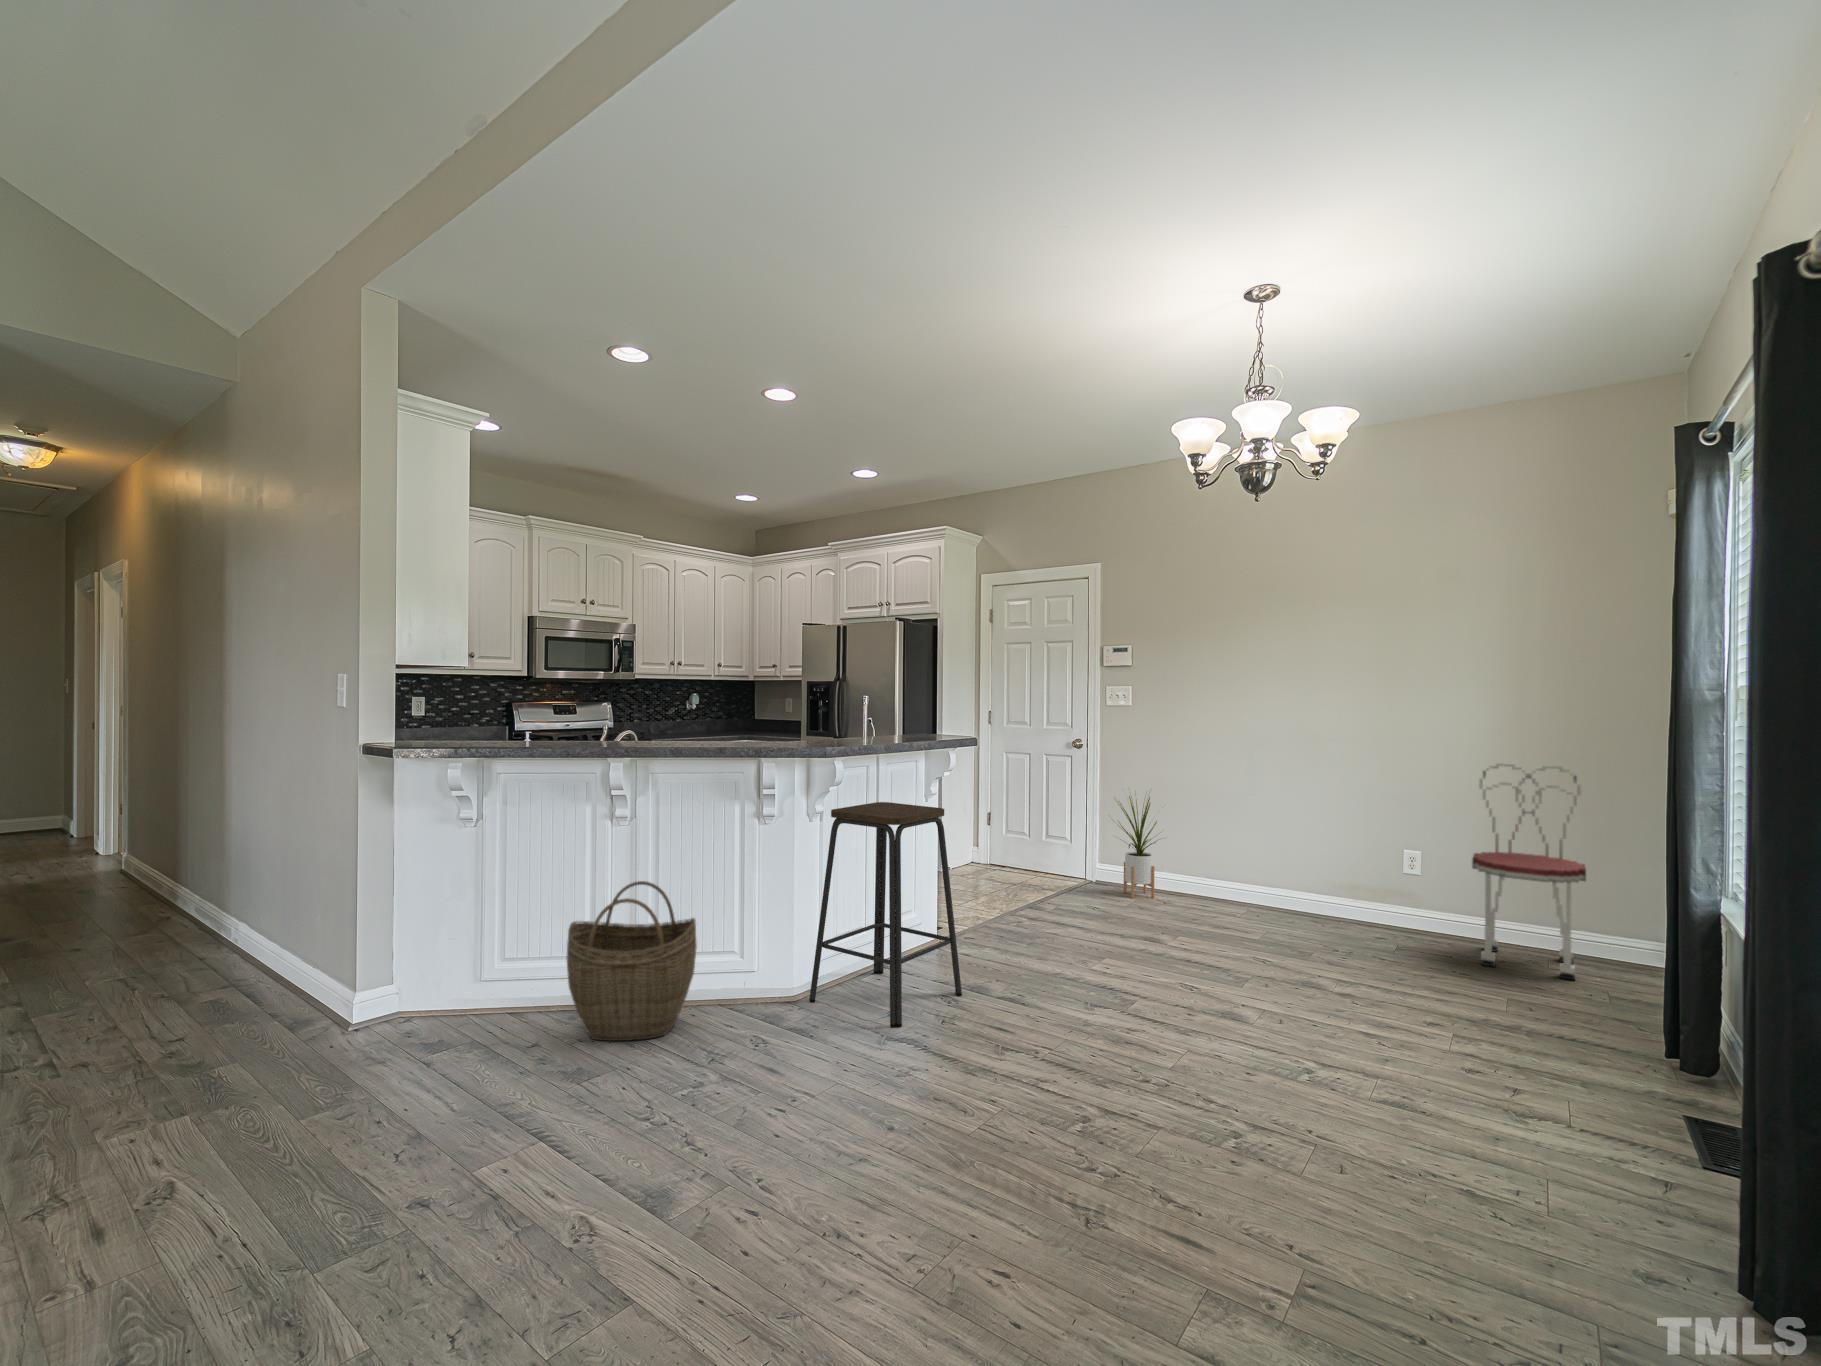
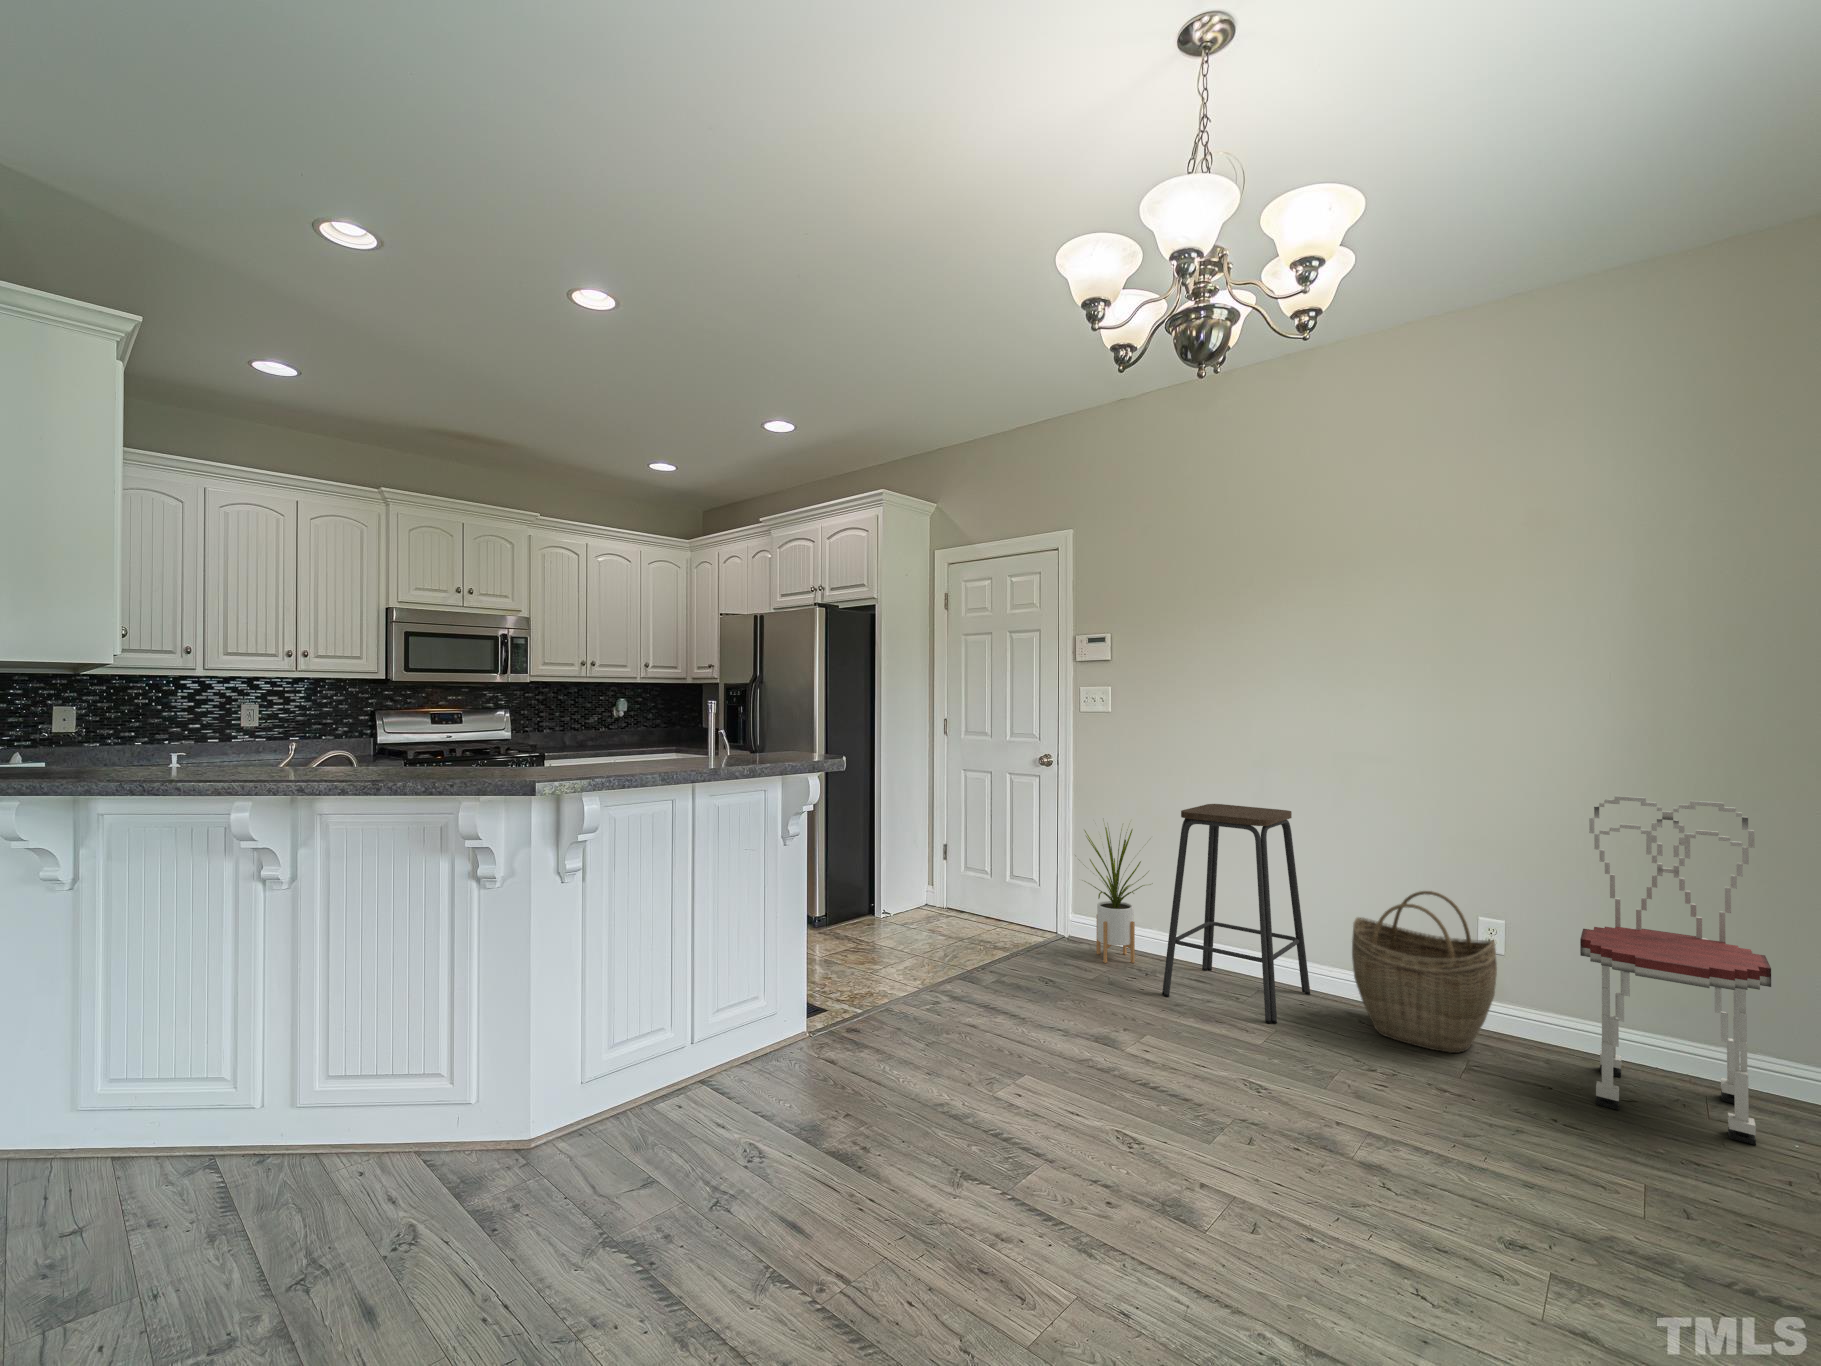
bar stool: present [809,802,962,1027] -> present [1162,804,1310,1023]
woven basket: present [567,881,697,1041] -> present [1352,891,1497,1053]

